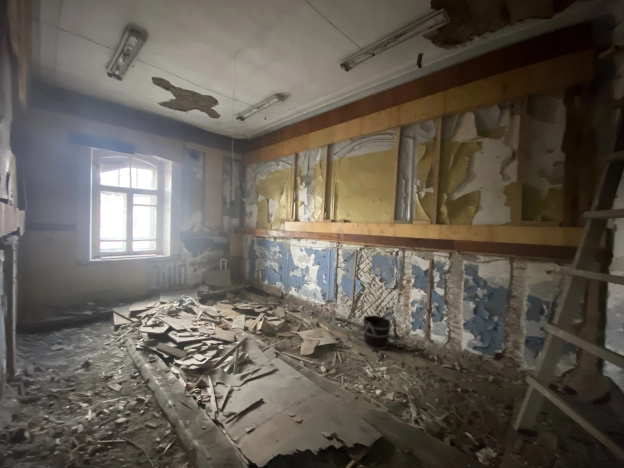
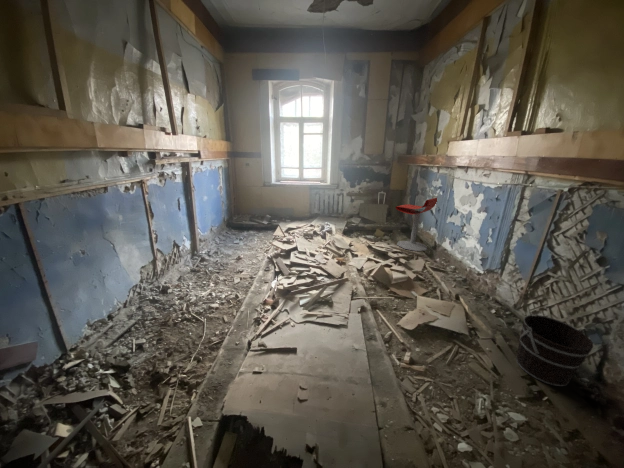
stool: none [248,259,277,304] -> present [396,198,437,251]

